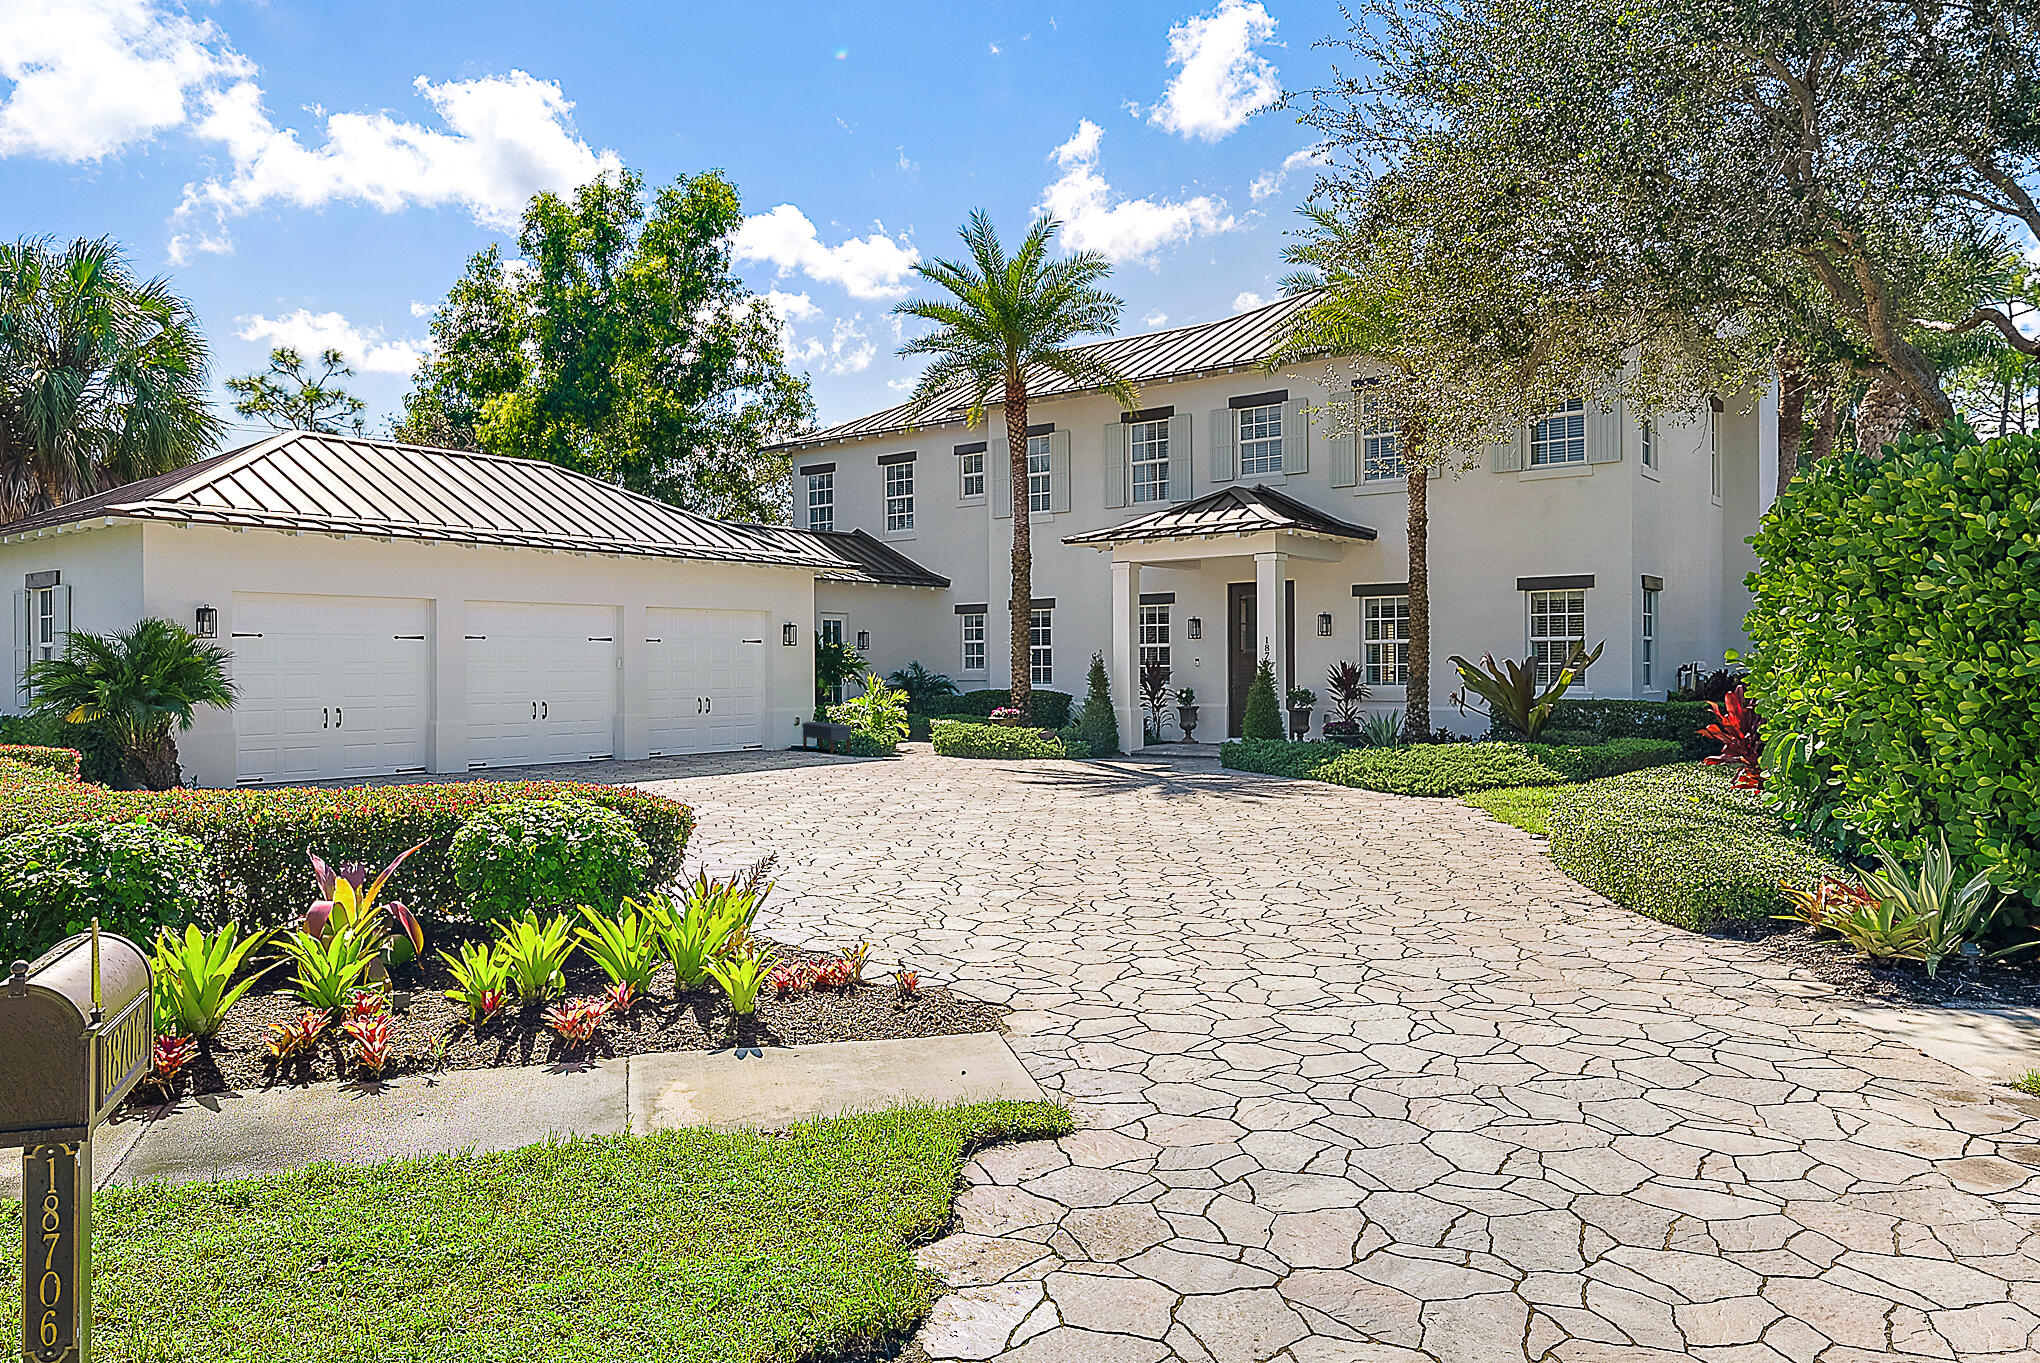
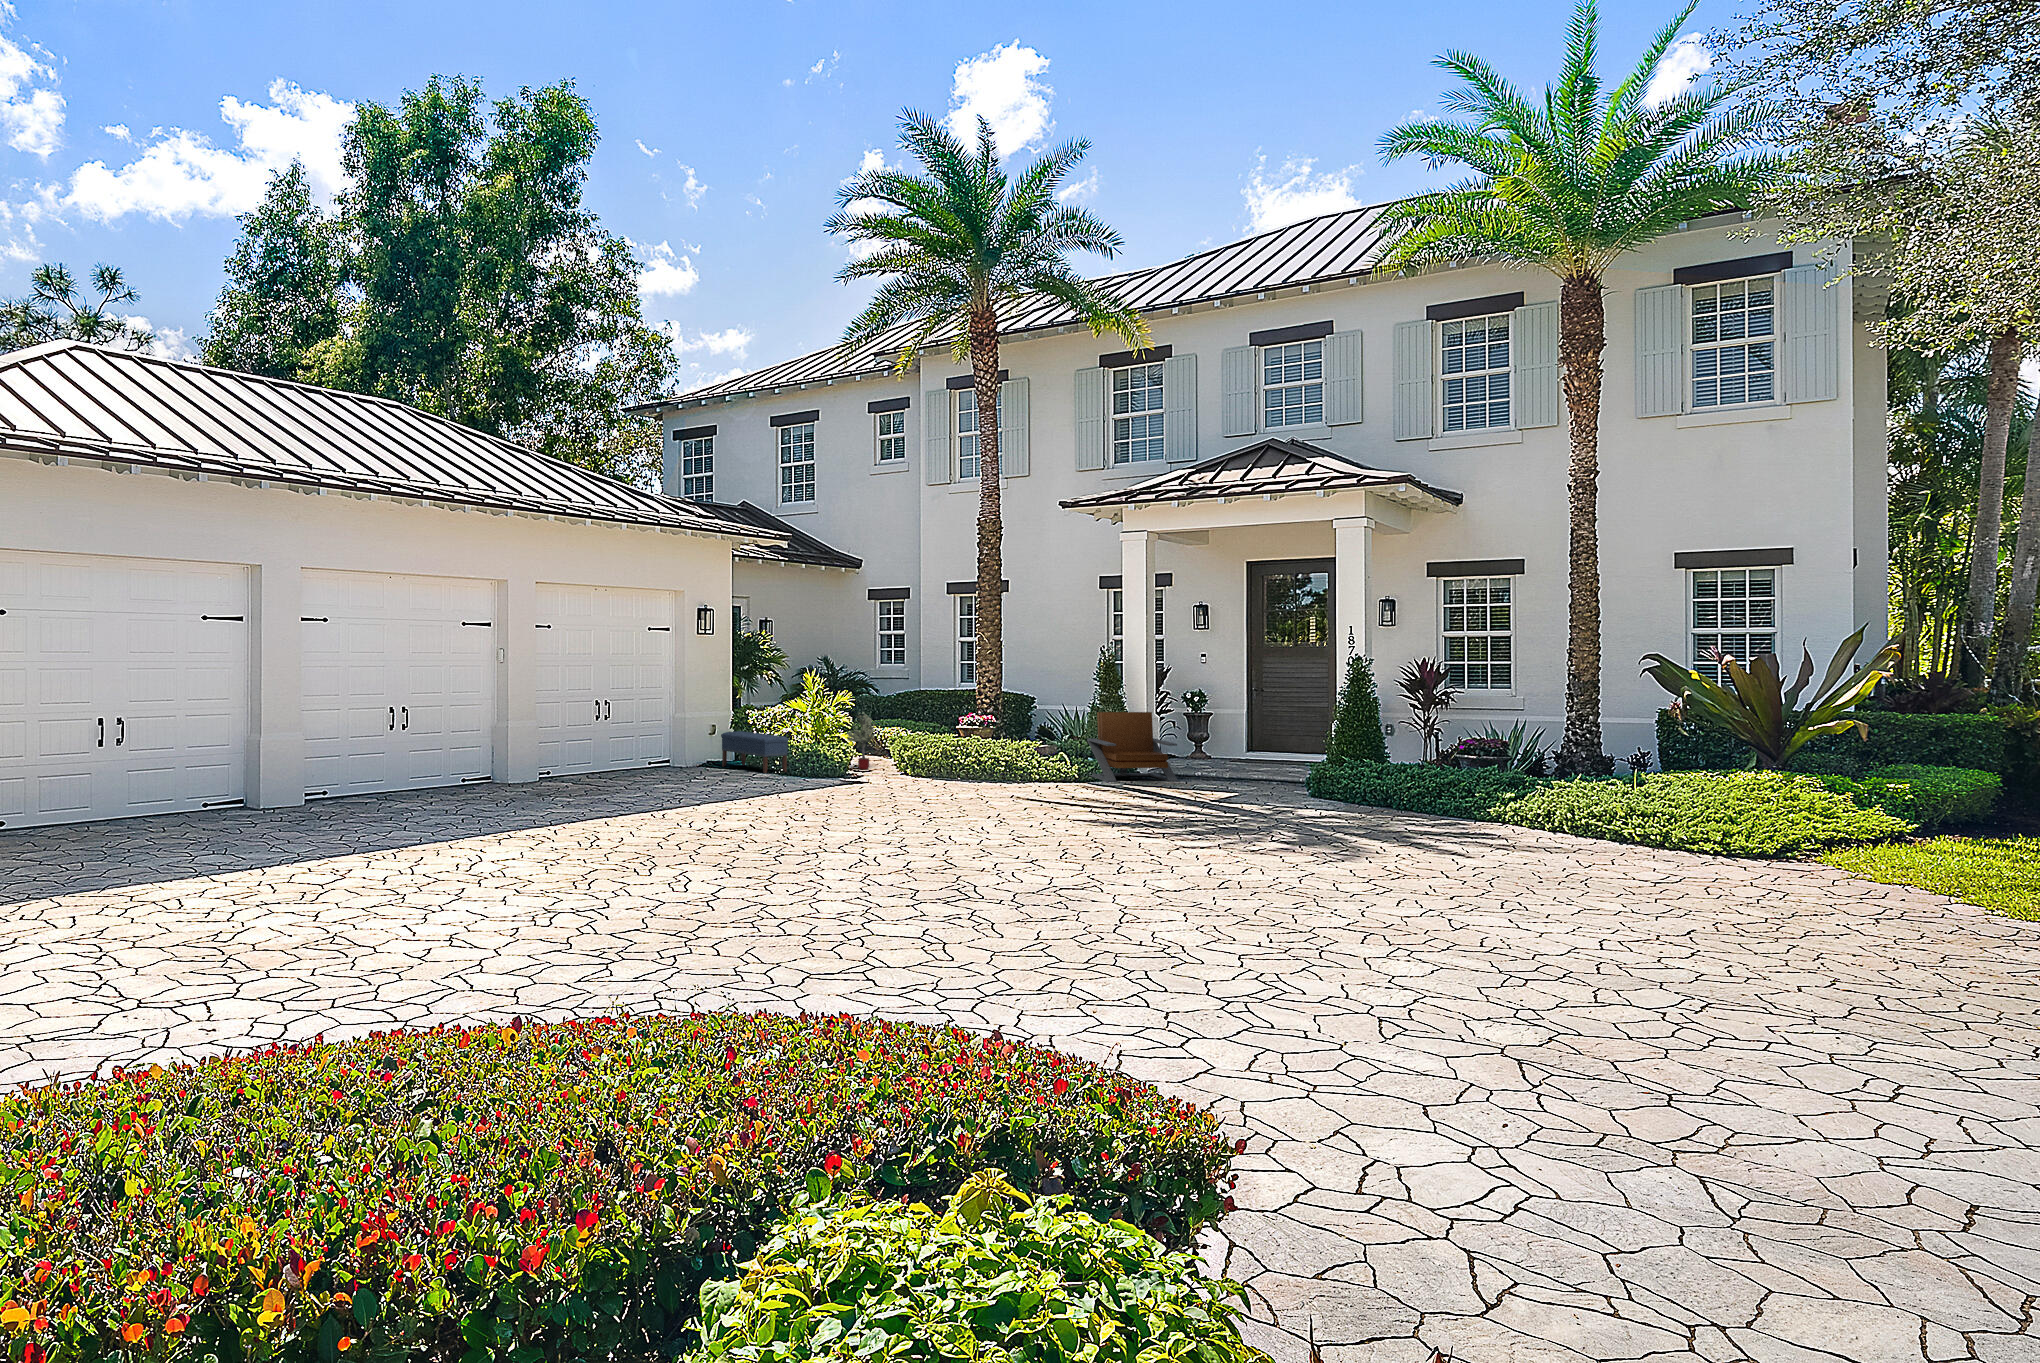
lounge chair: none [1084,704,1147,758] -> present [1087,712,1178,782]
potted tree: none [899,705,924,751] -> present [847,712,875,770]

